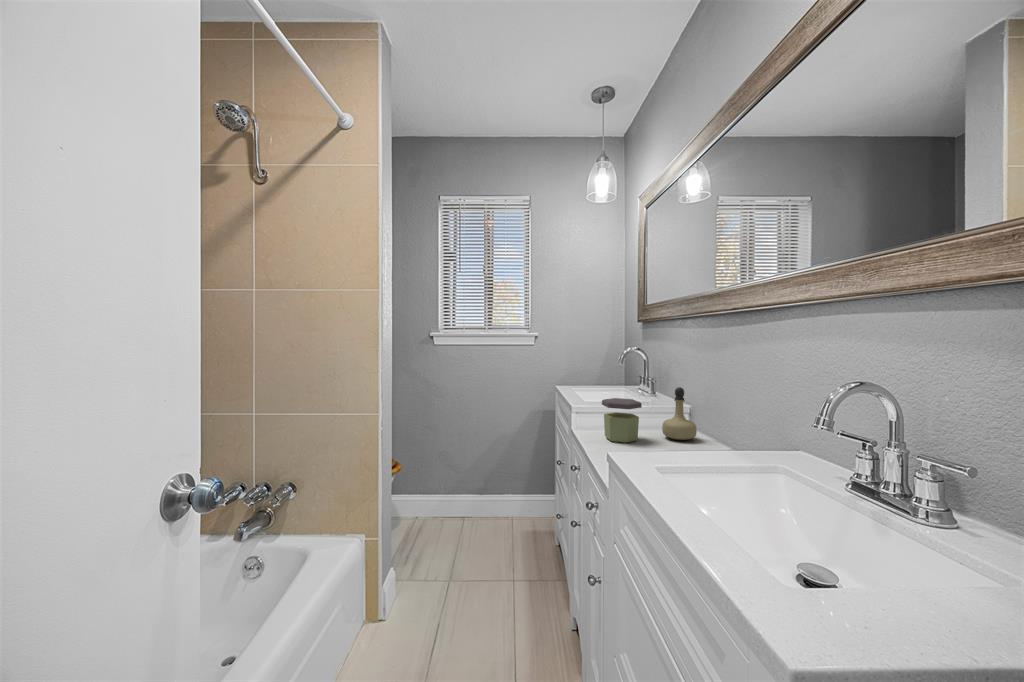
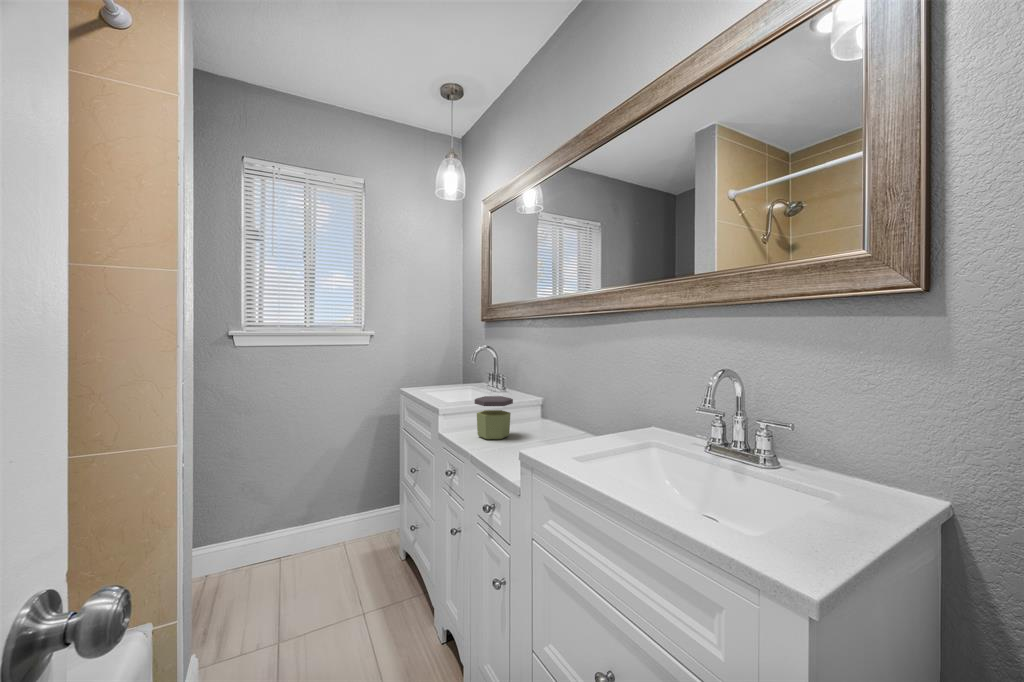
perfume bottle: present [662,387,697,440] -> none [527,382,556,431]

